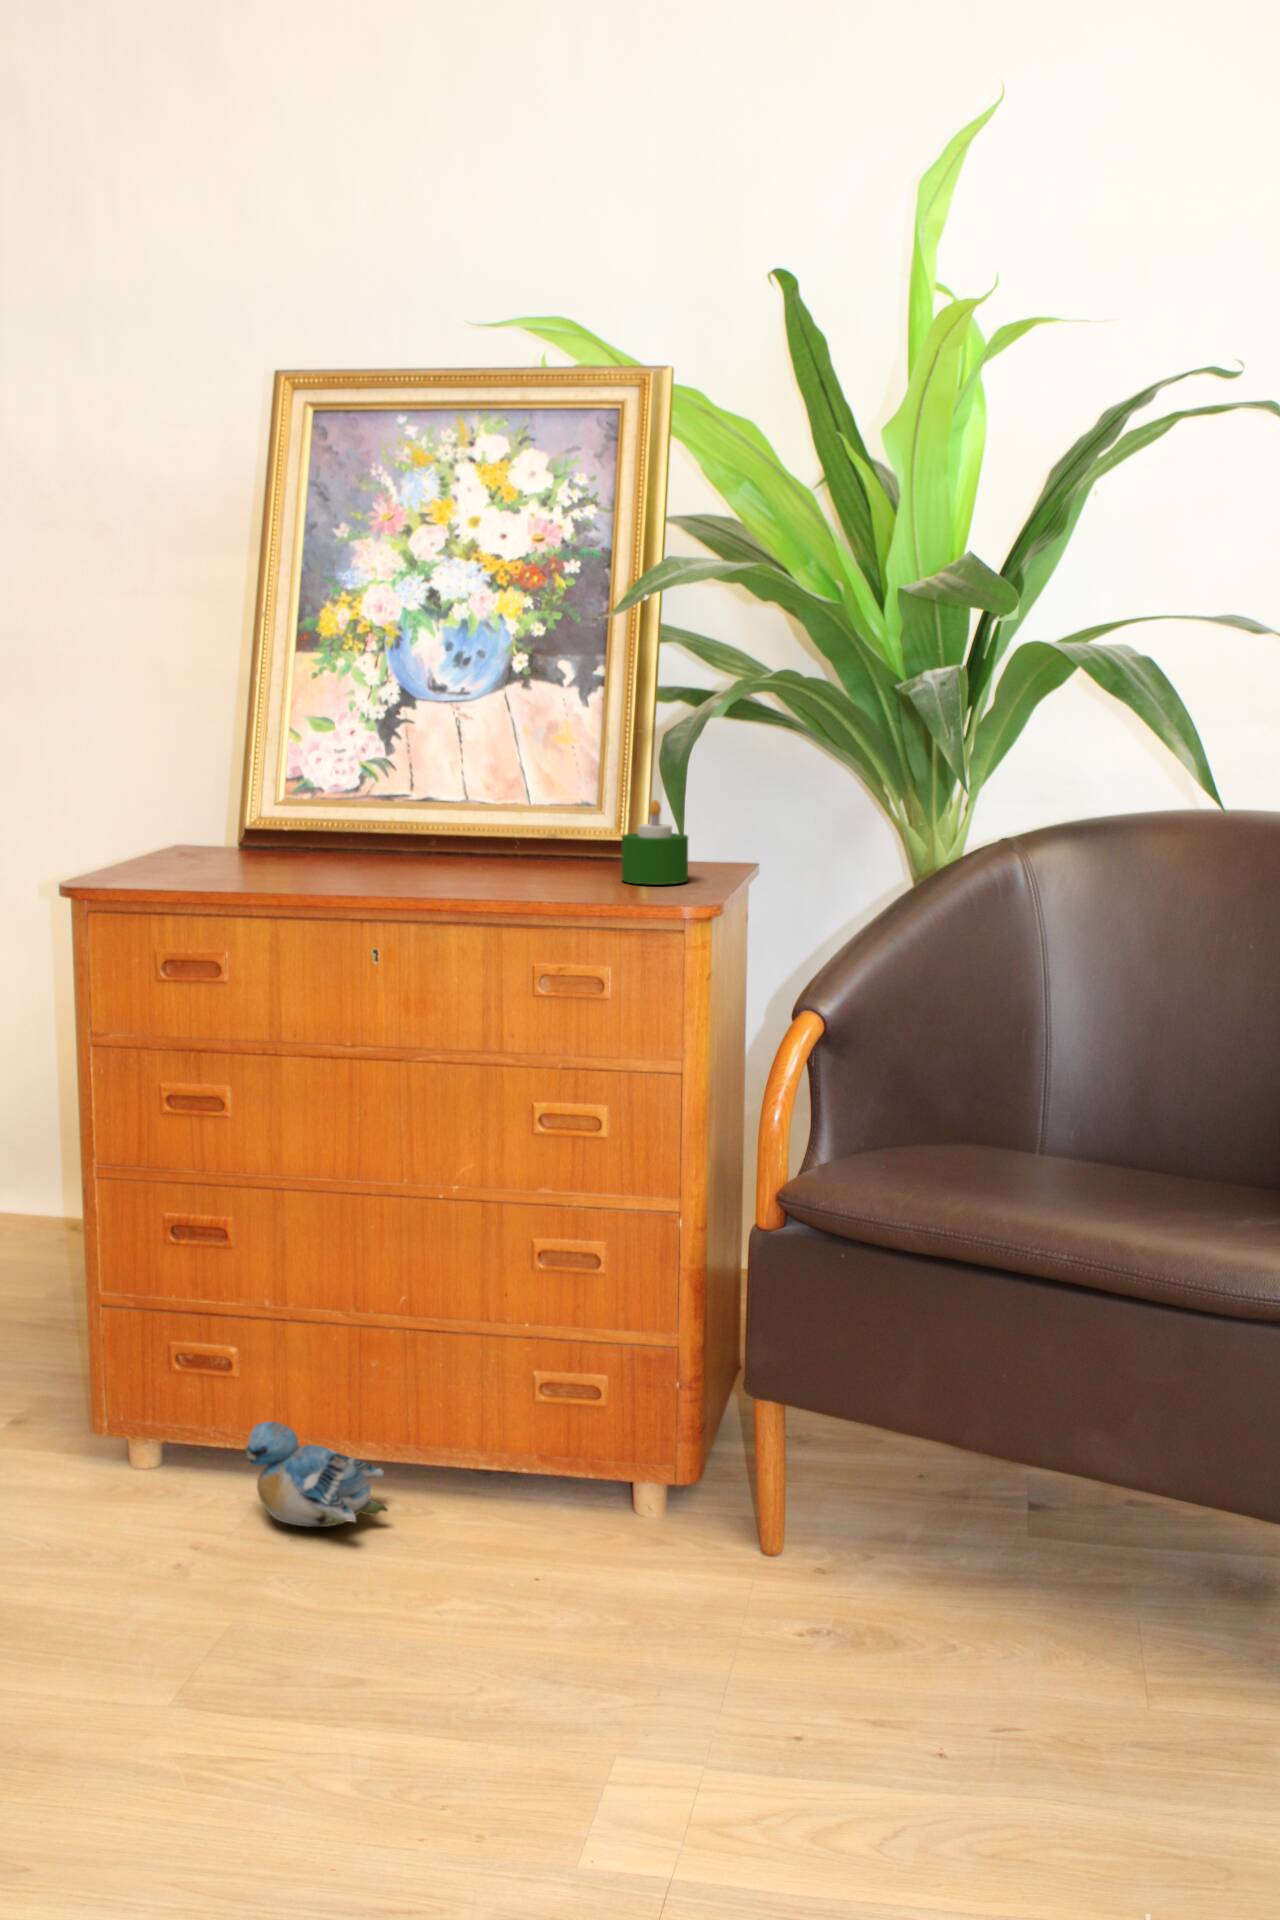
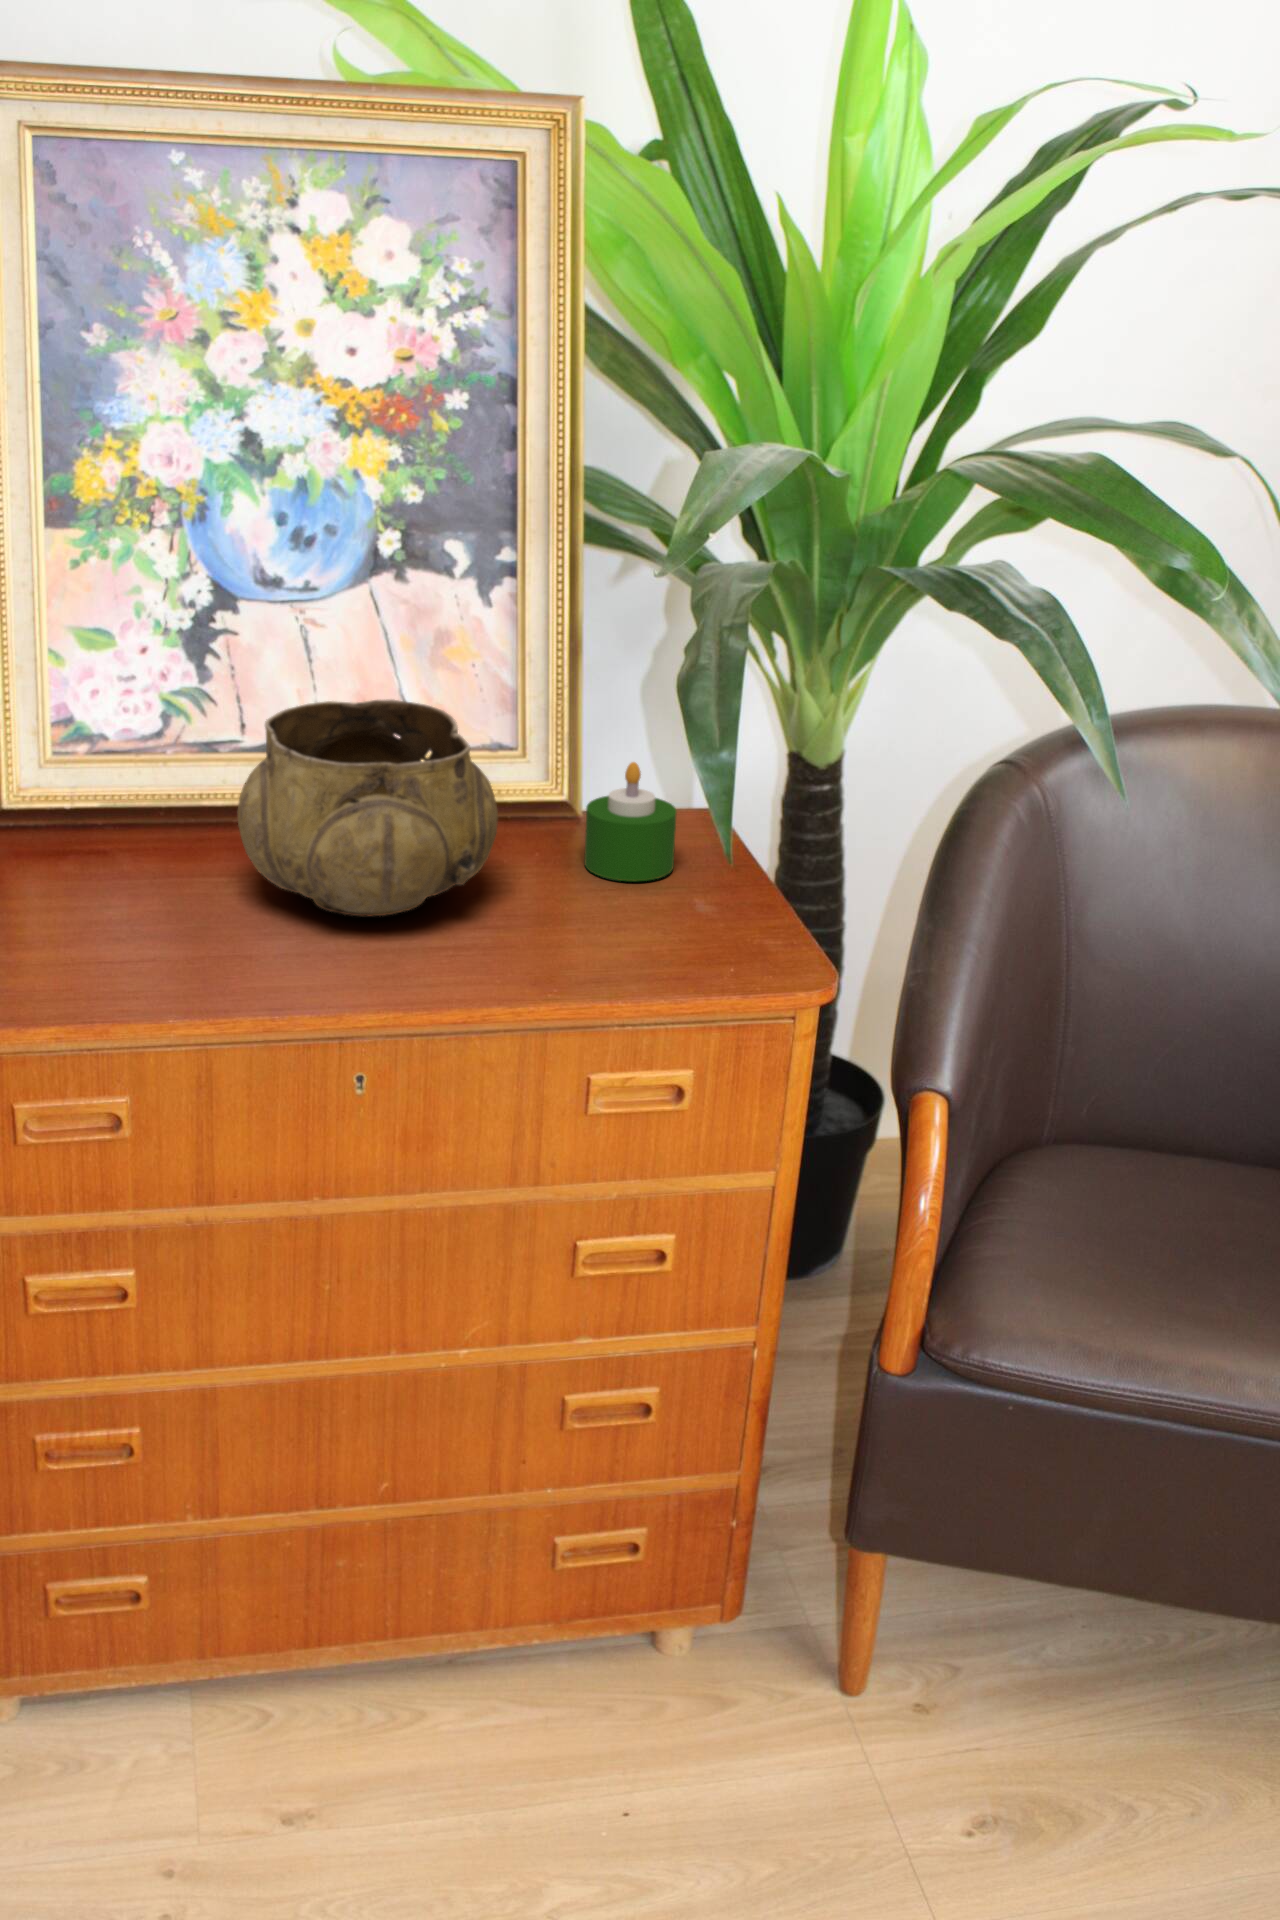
decorative bowl: none [363,753,541,884] -> present [238,700,498,916]
plush toy: present [244,1422,388,1527] -> none [181,1667,383,1788]

